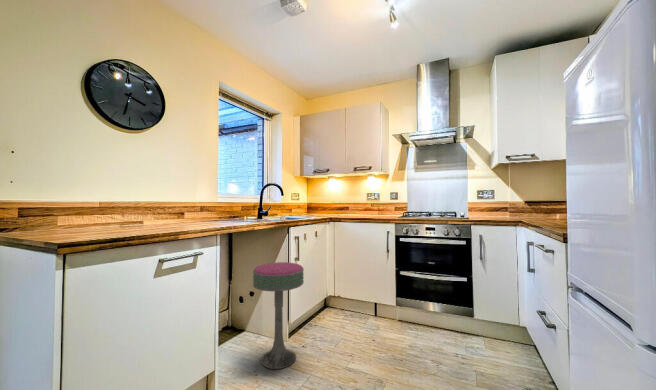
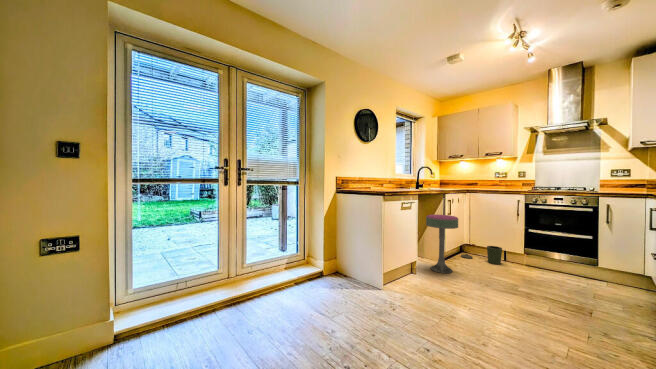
trash can: none [321,297,371,326] -> present [461,246,502,264]

